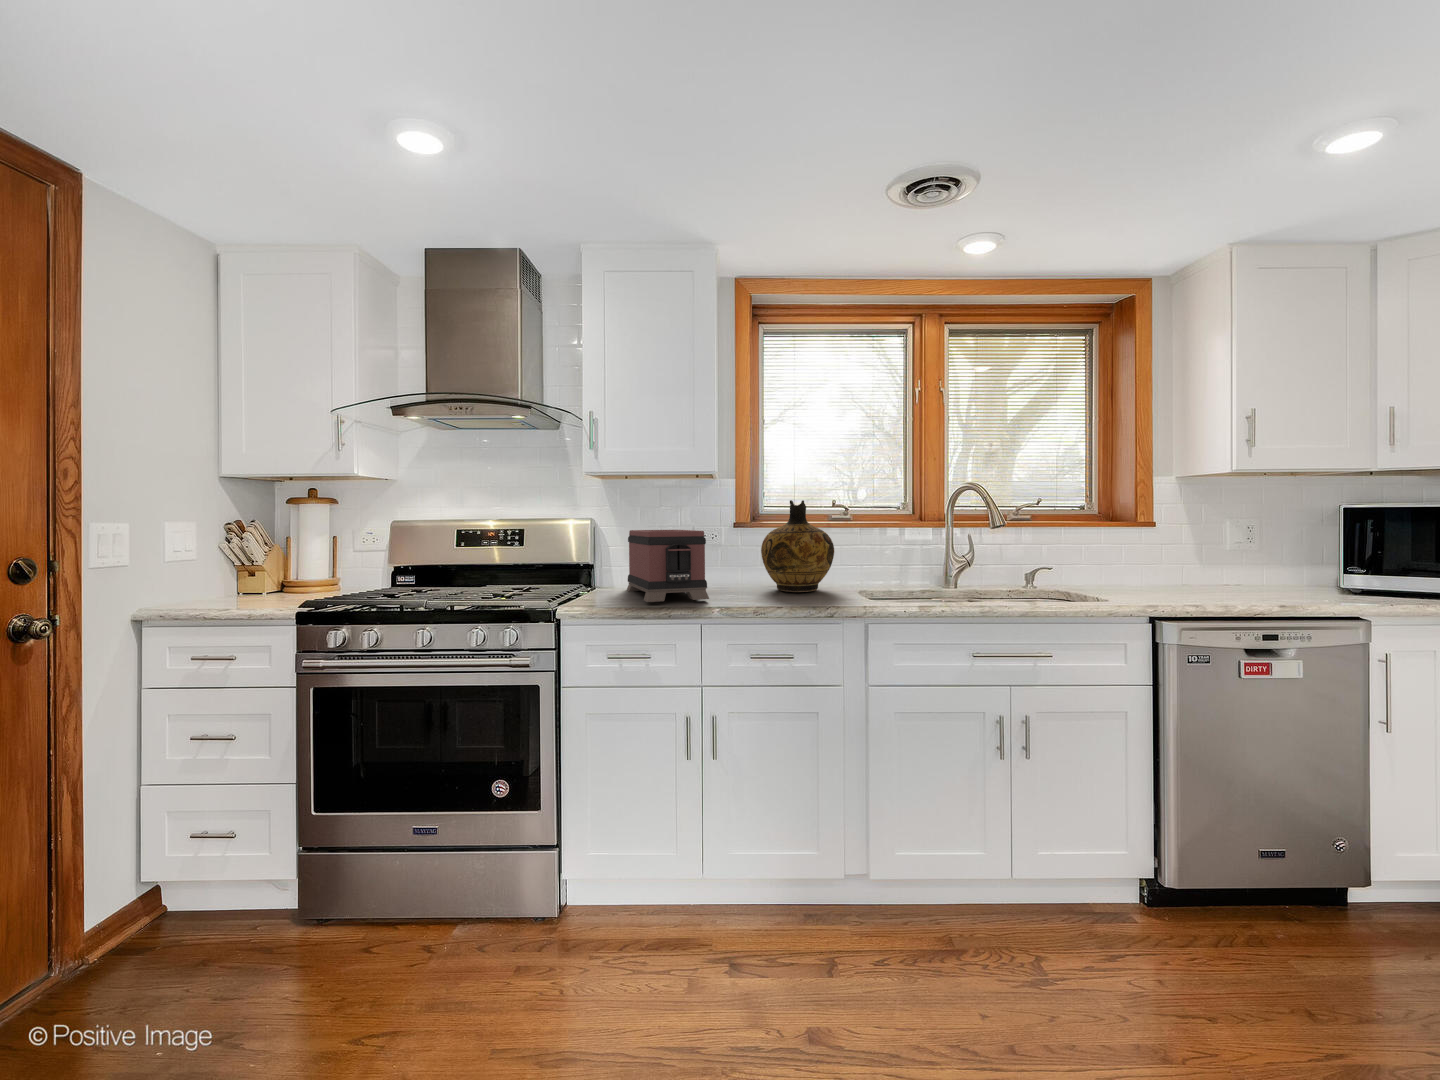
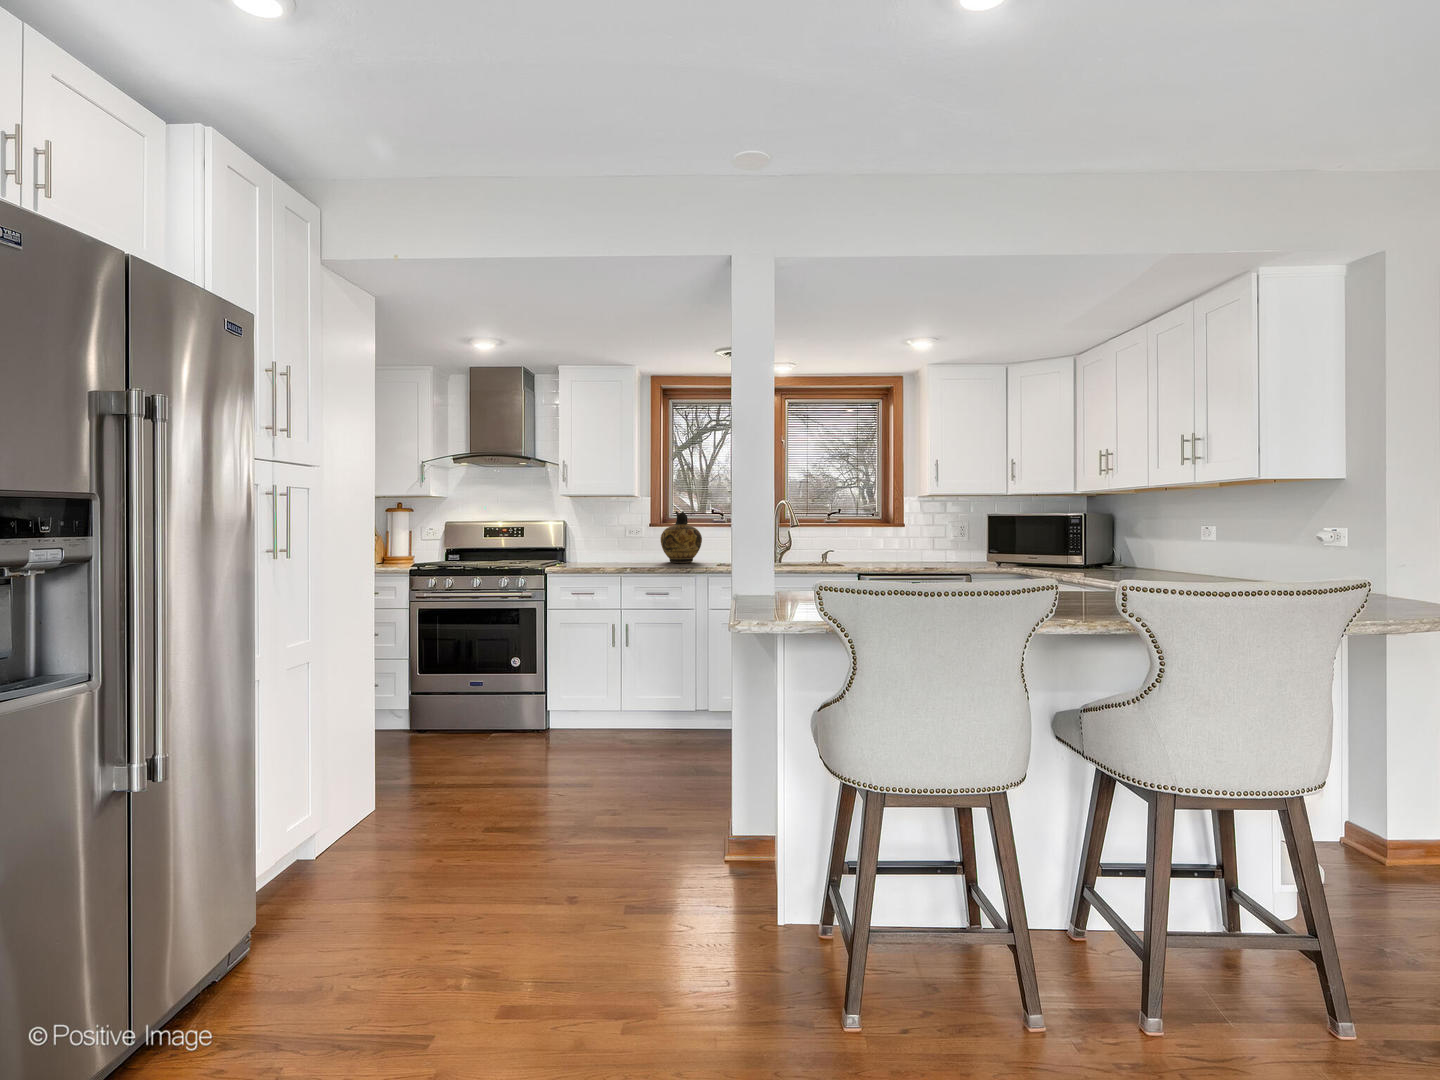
toaster: present [627,530,709,602] -> none [583,528,628,566]

